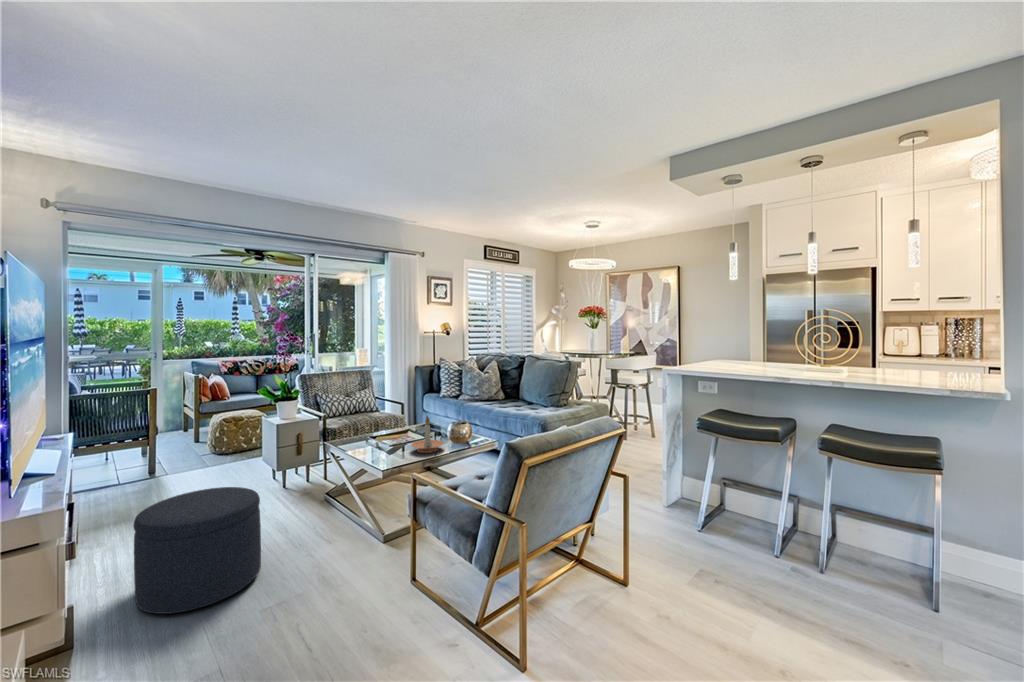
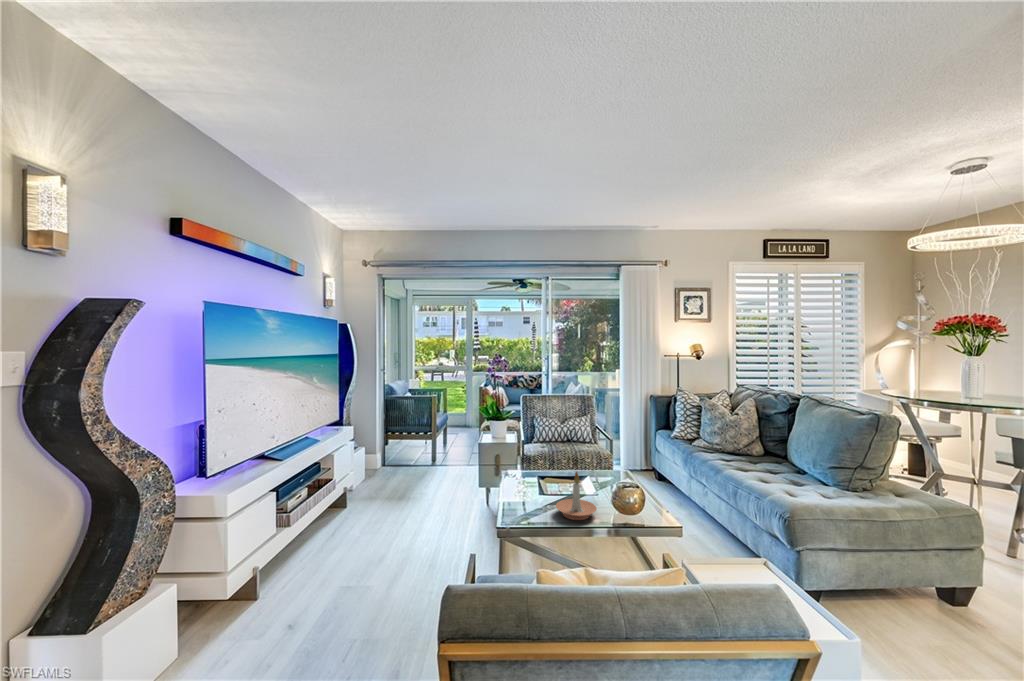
ottoman: present [133,487,261,614] -> none [298,500,394,612]

